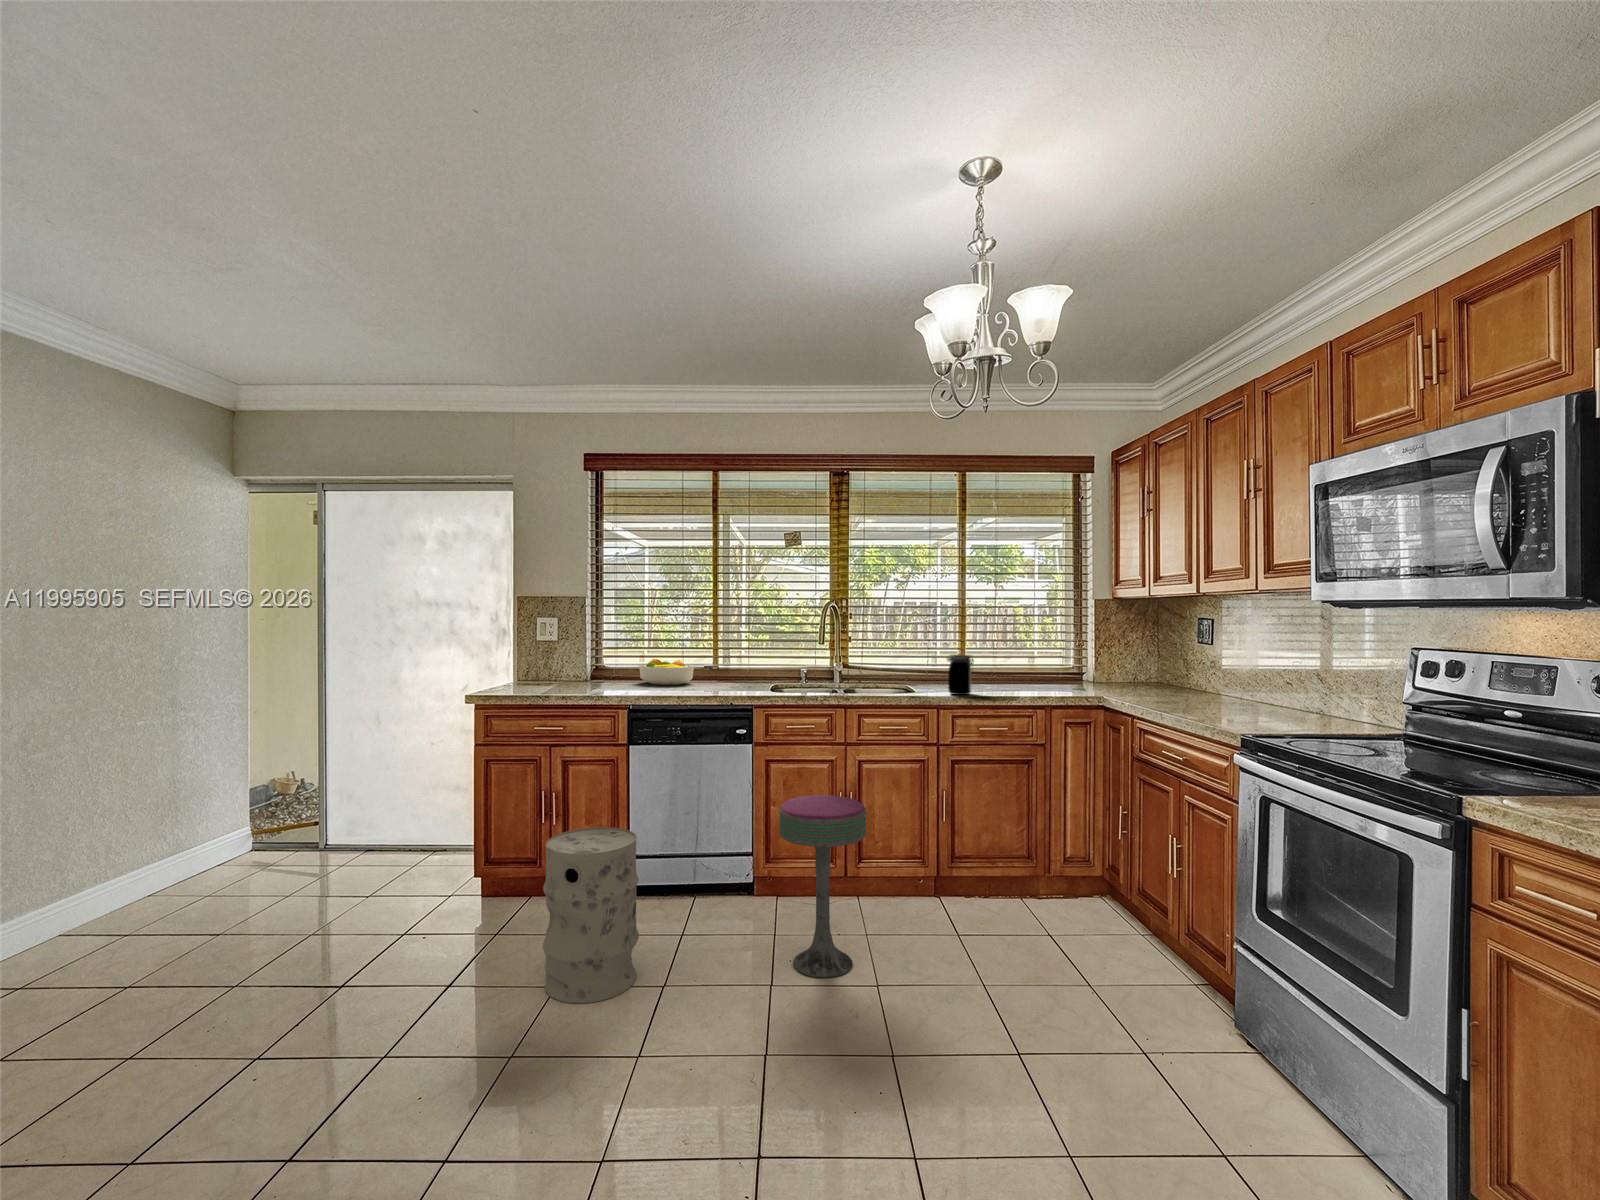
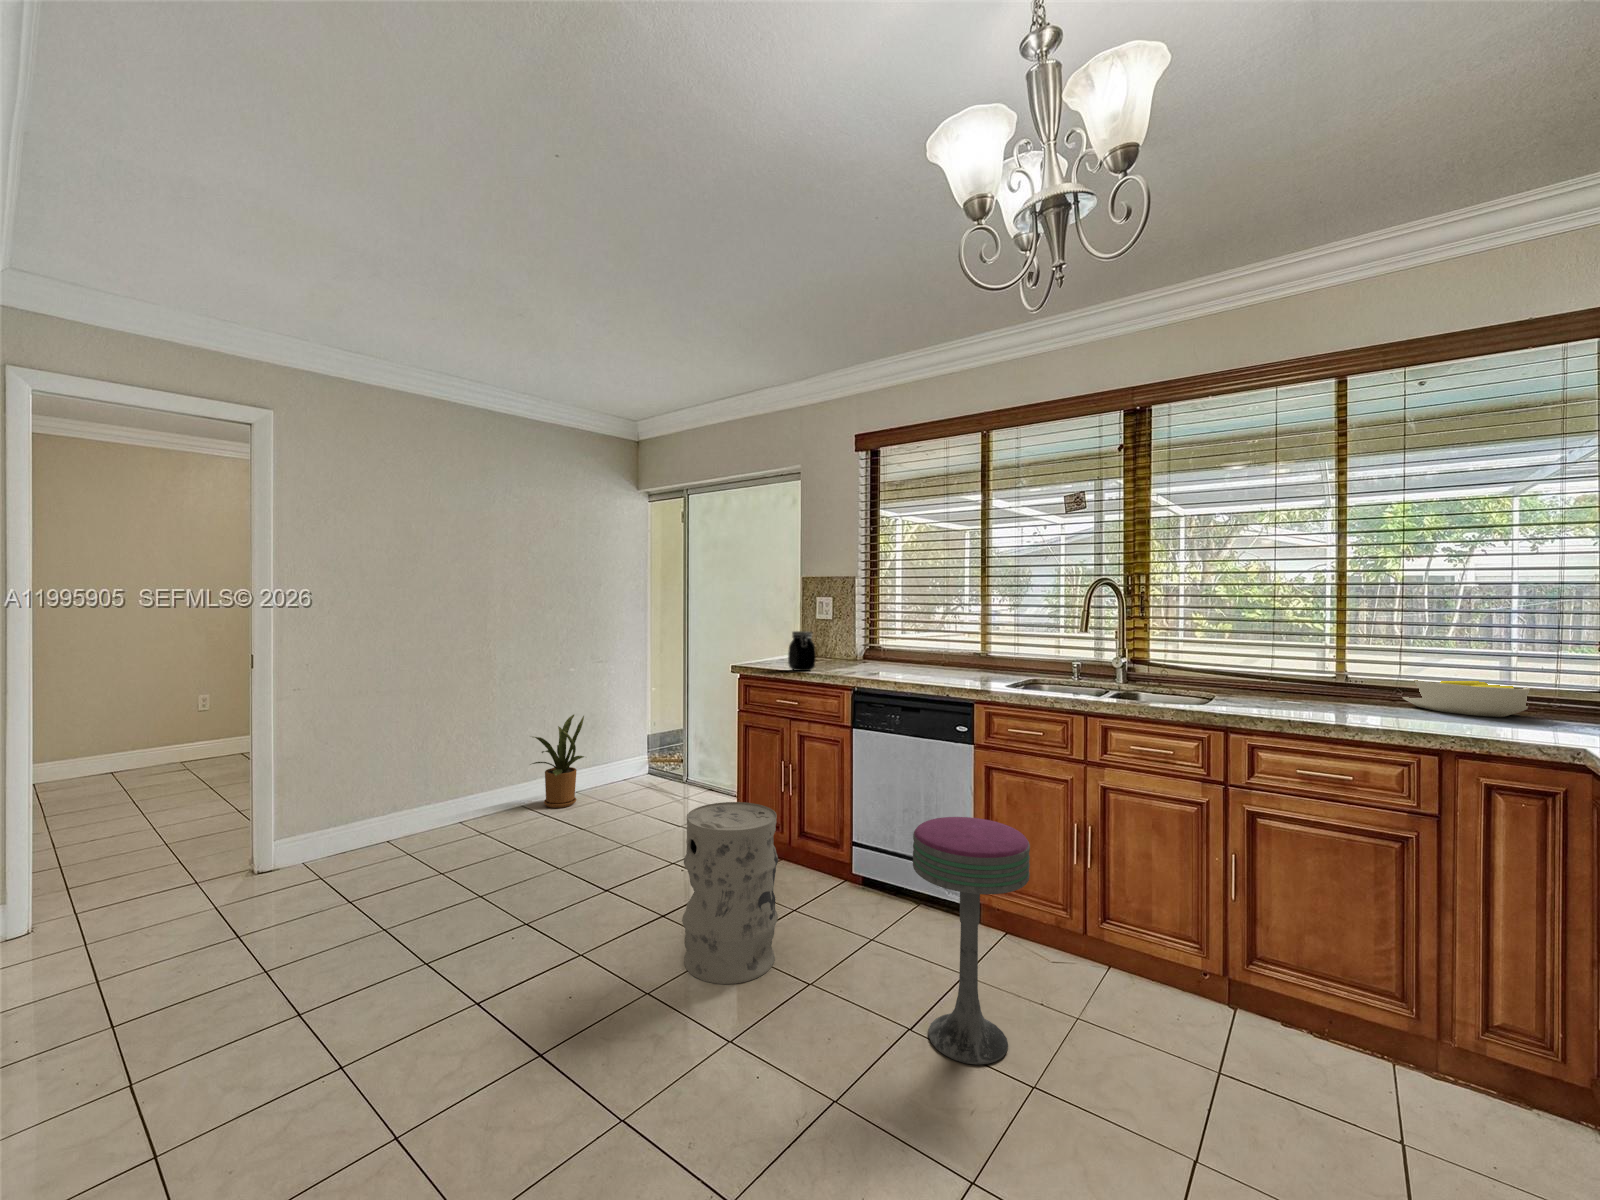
jar: present [947,654,974,695] -> present [788,631,816,671]
fruit bowl: present [639,659,694,685] -> present [1402,680,1530,717]
house plant: none [97,785,197,920] -> present [532,715,584,808]

